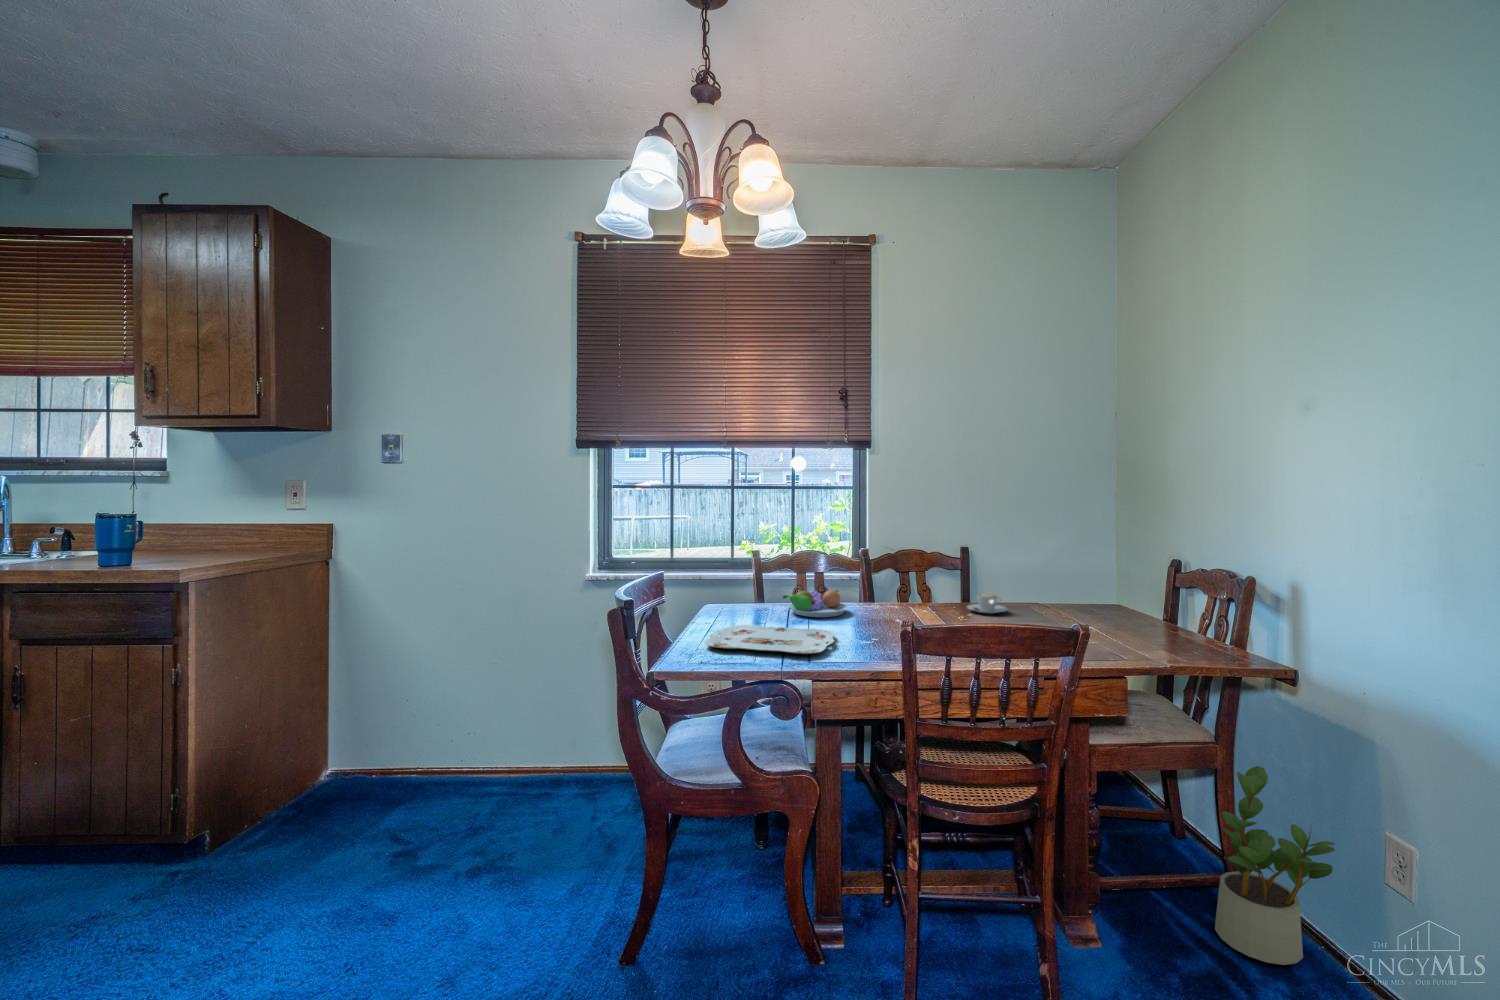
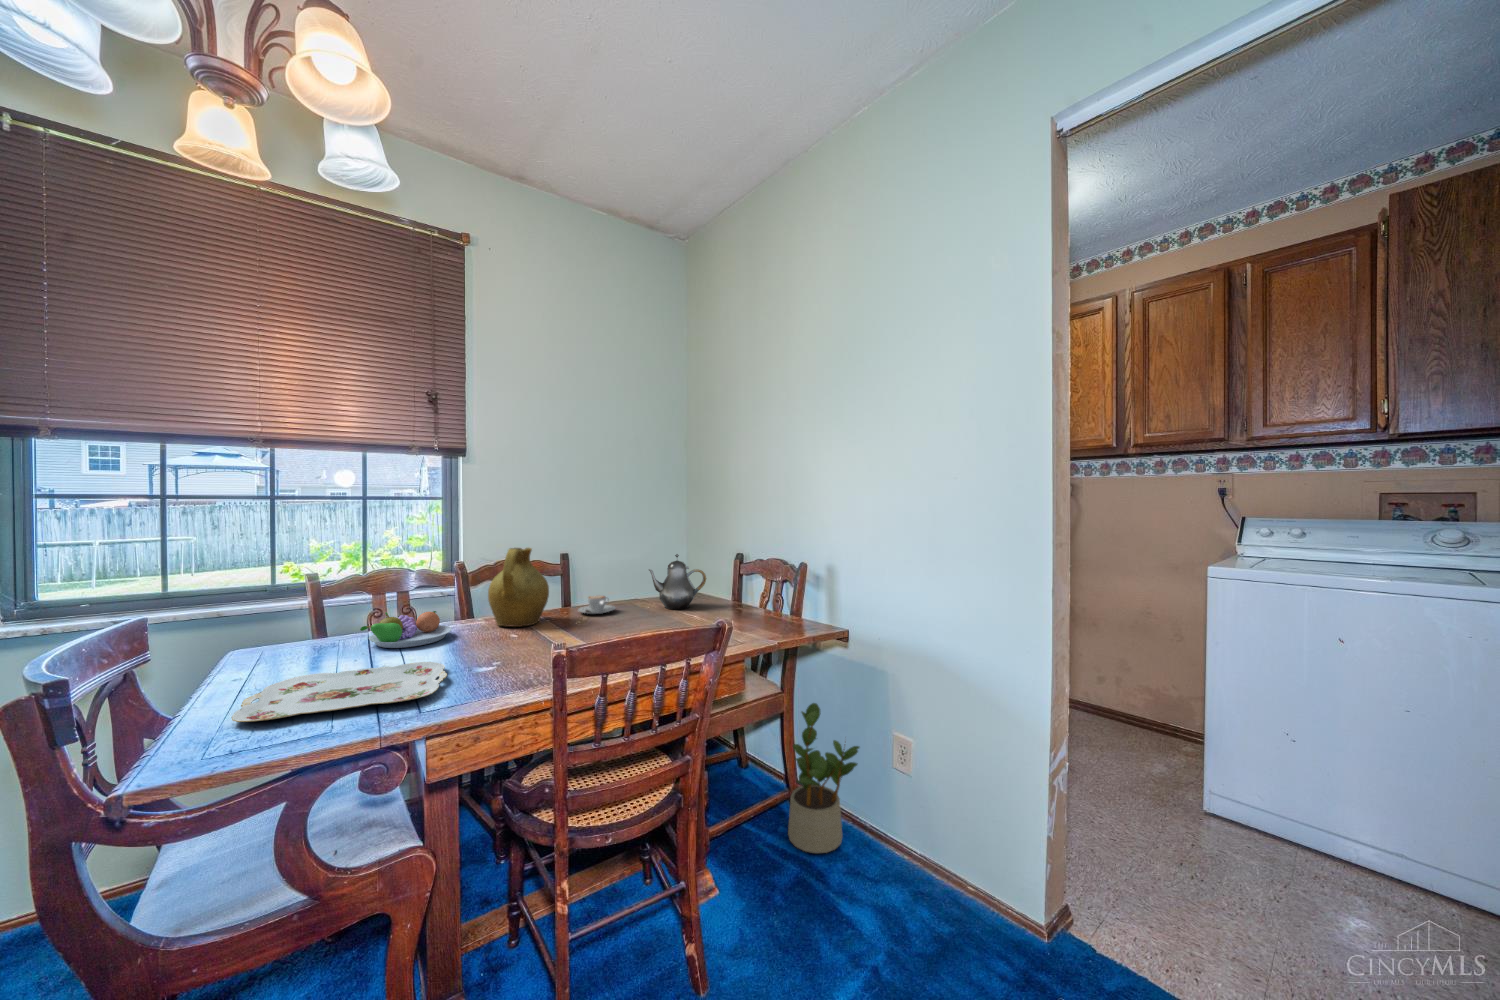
pitcher: none [880,538,936,615] -> present [488,548,549,627]
teapot: none [1047,556,1123,621] -> present [649,554,707,609]

